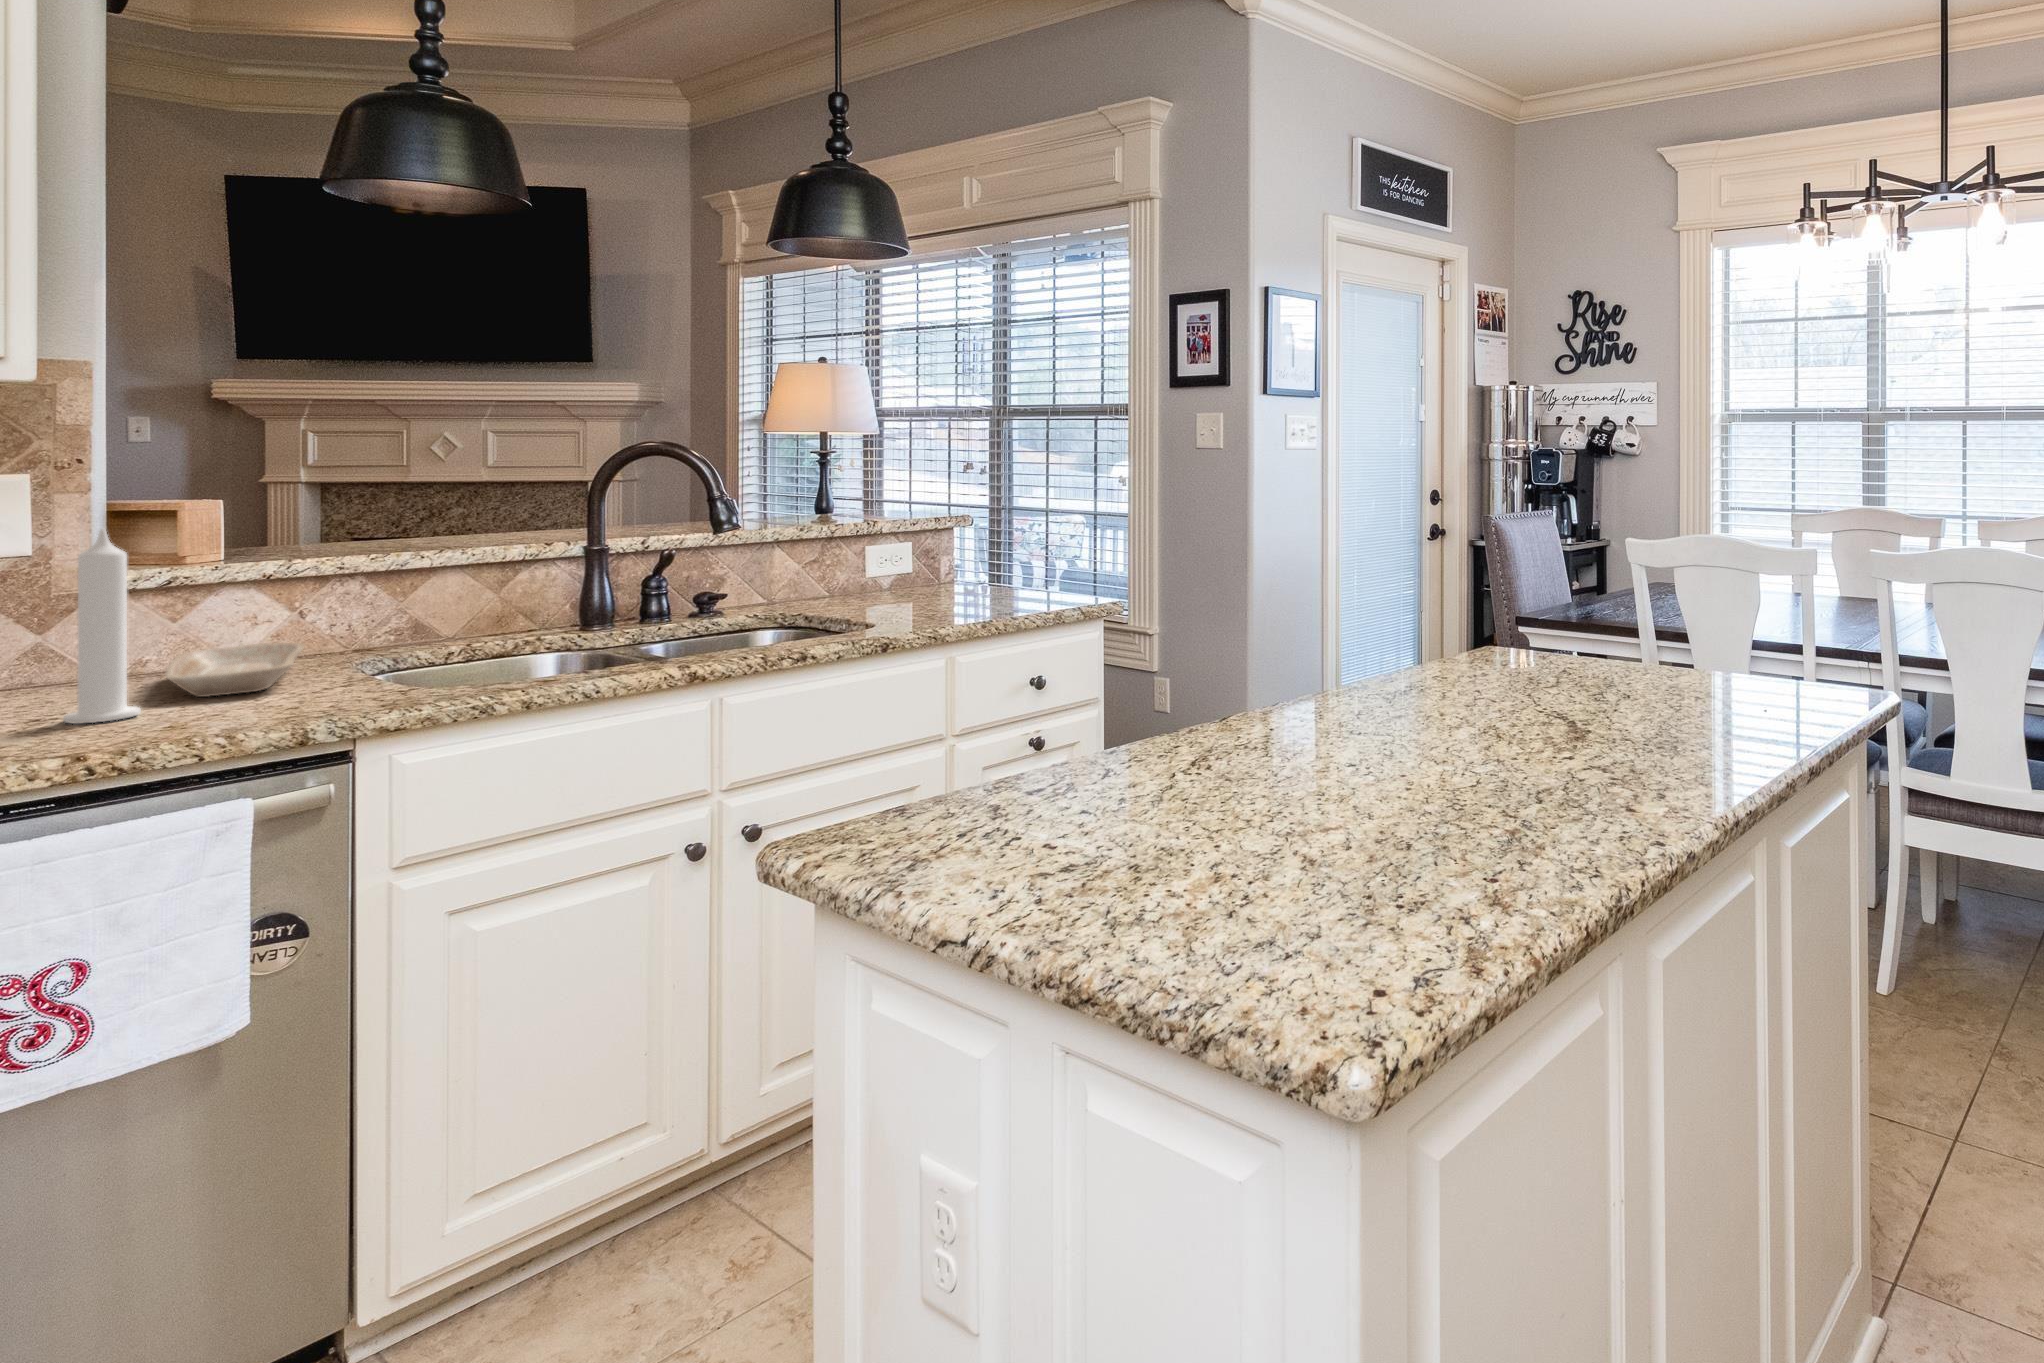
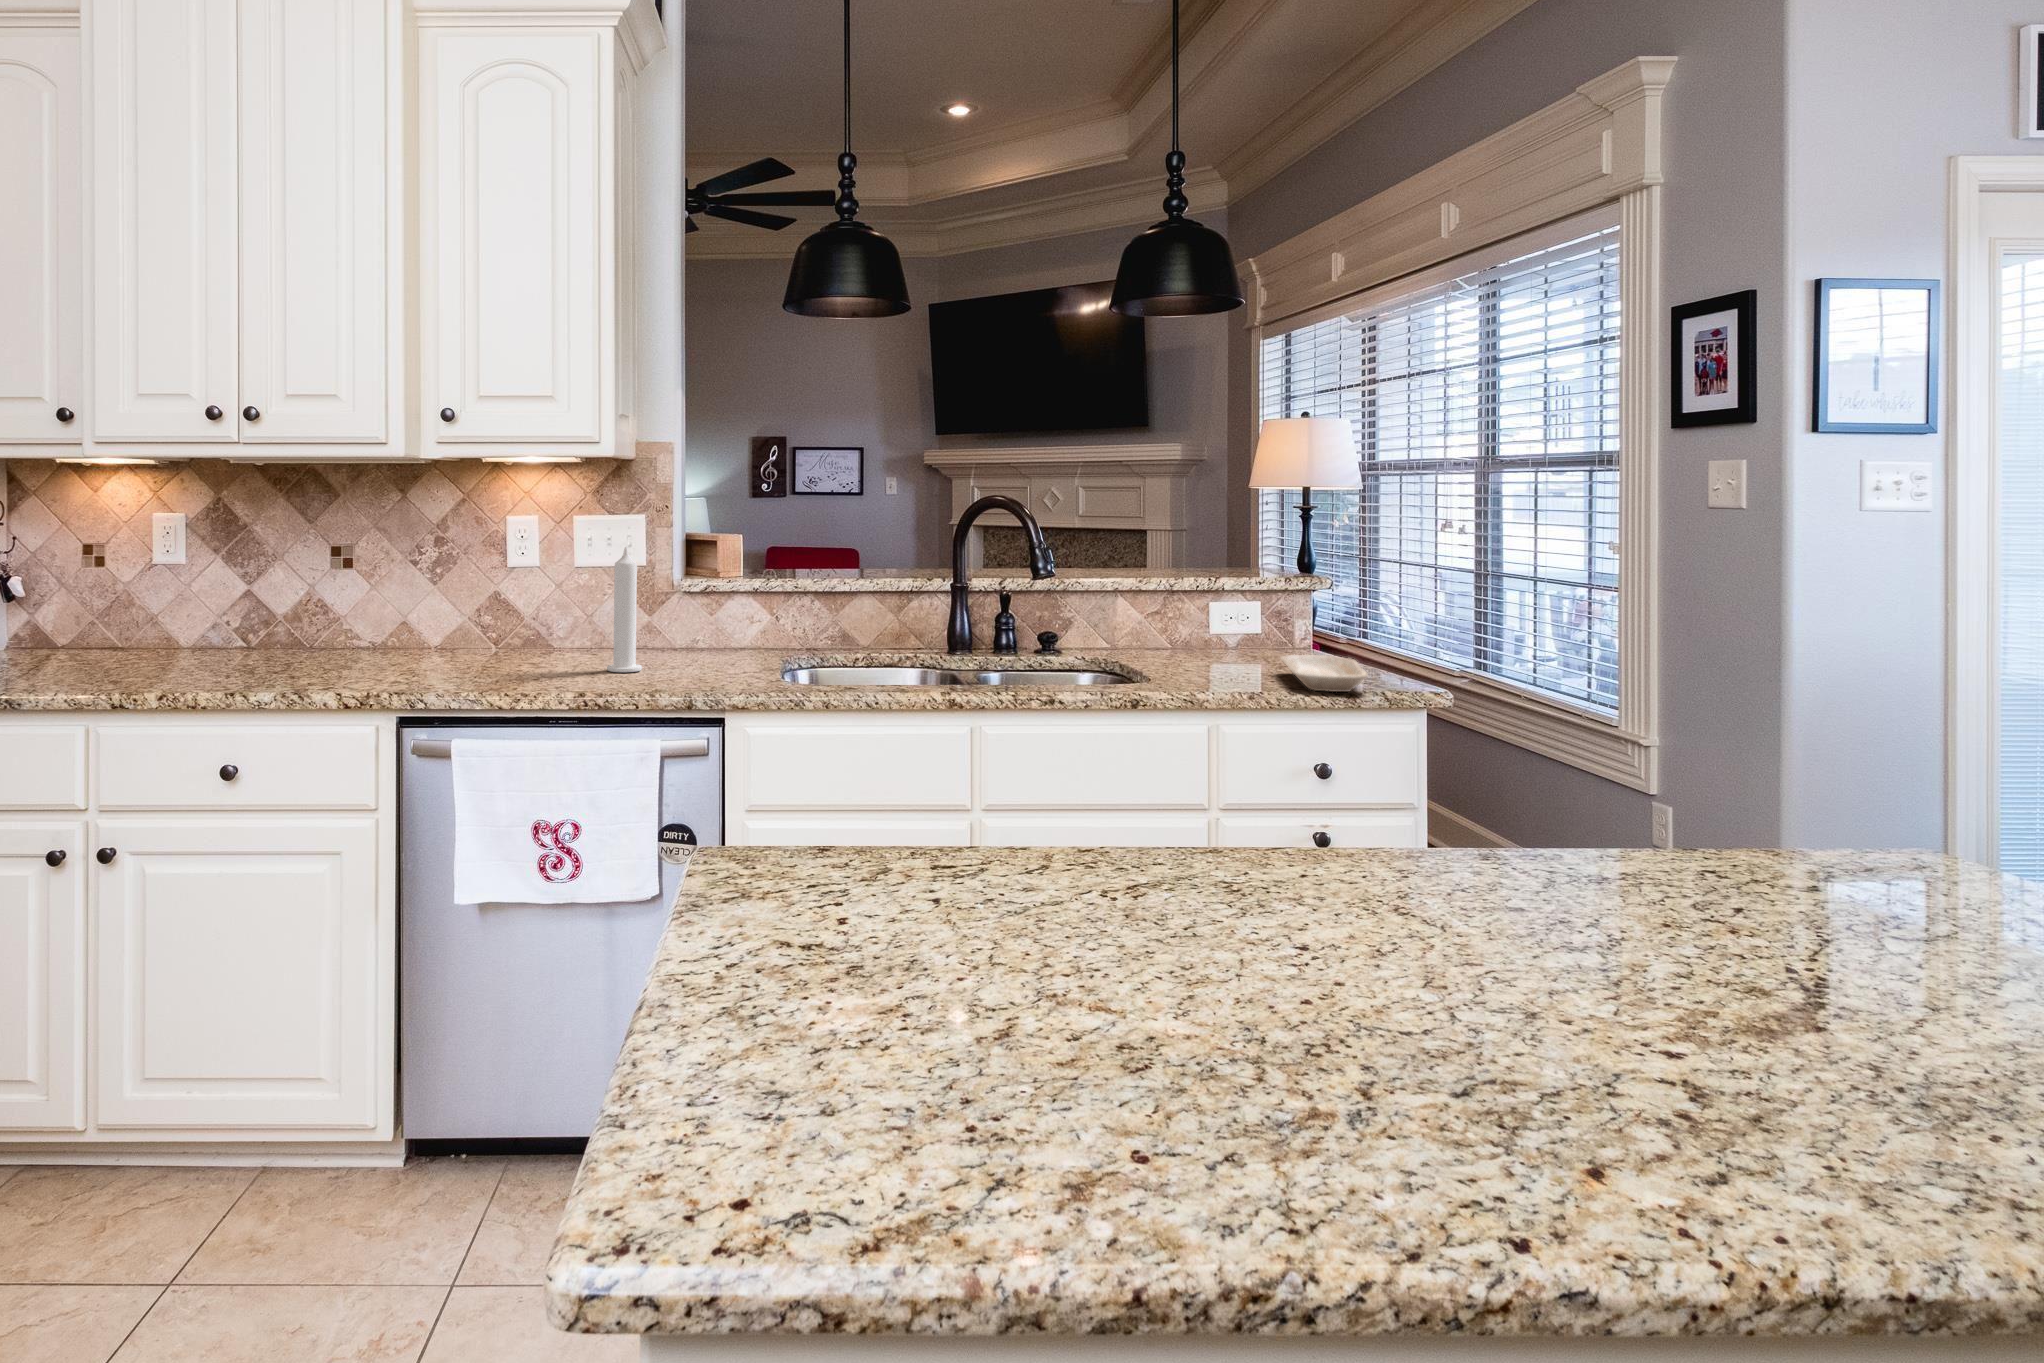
tray: present [165,643,304,697] -> present [1281,655,1367,692]

